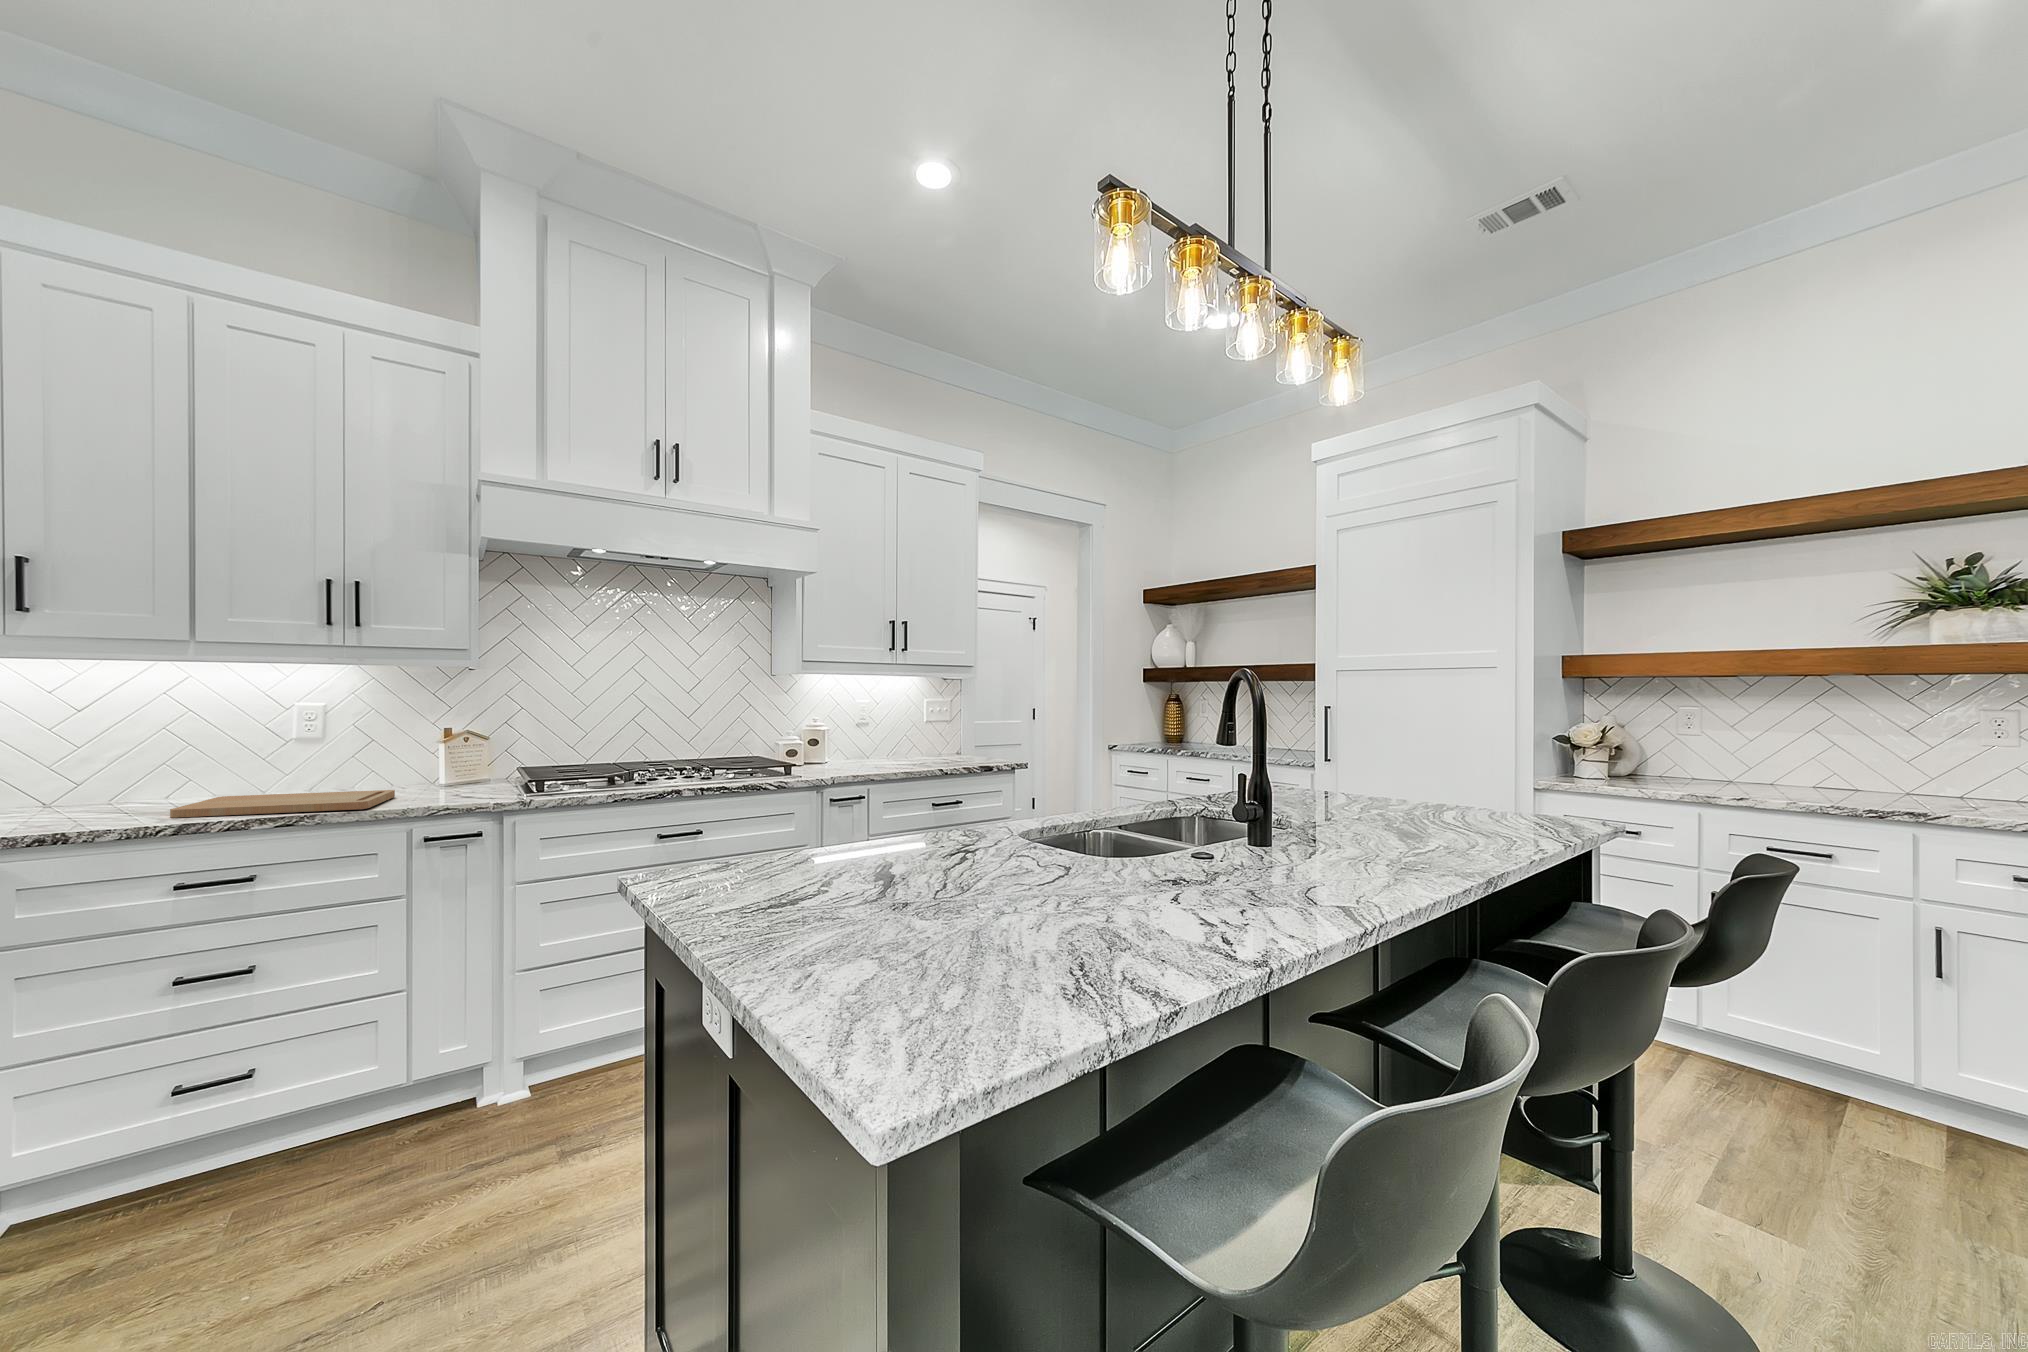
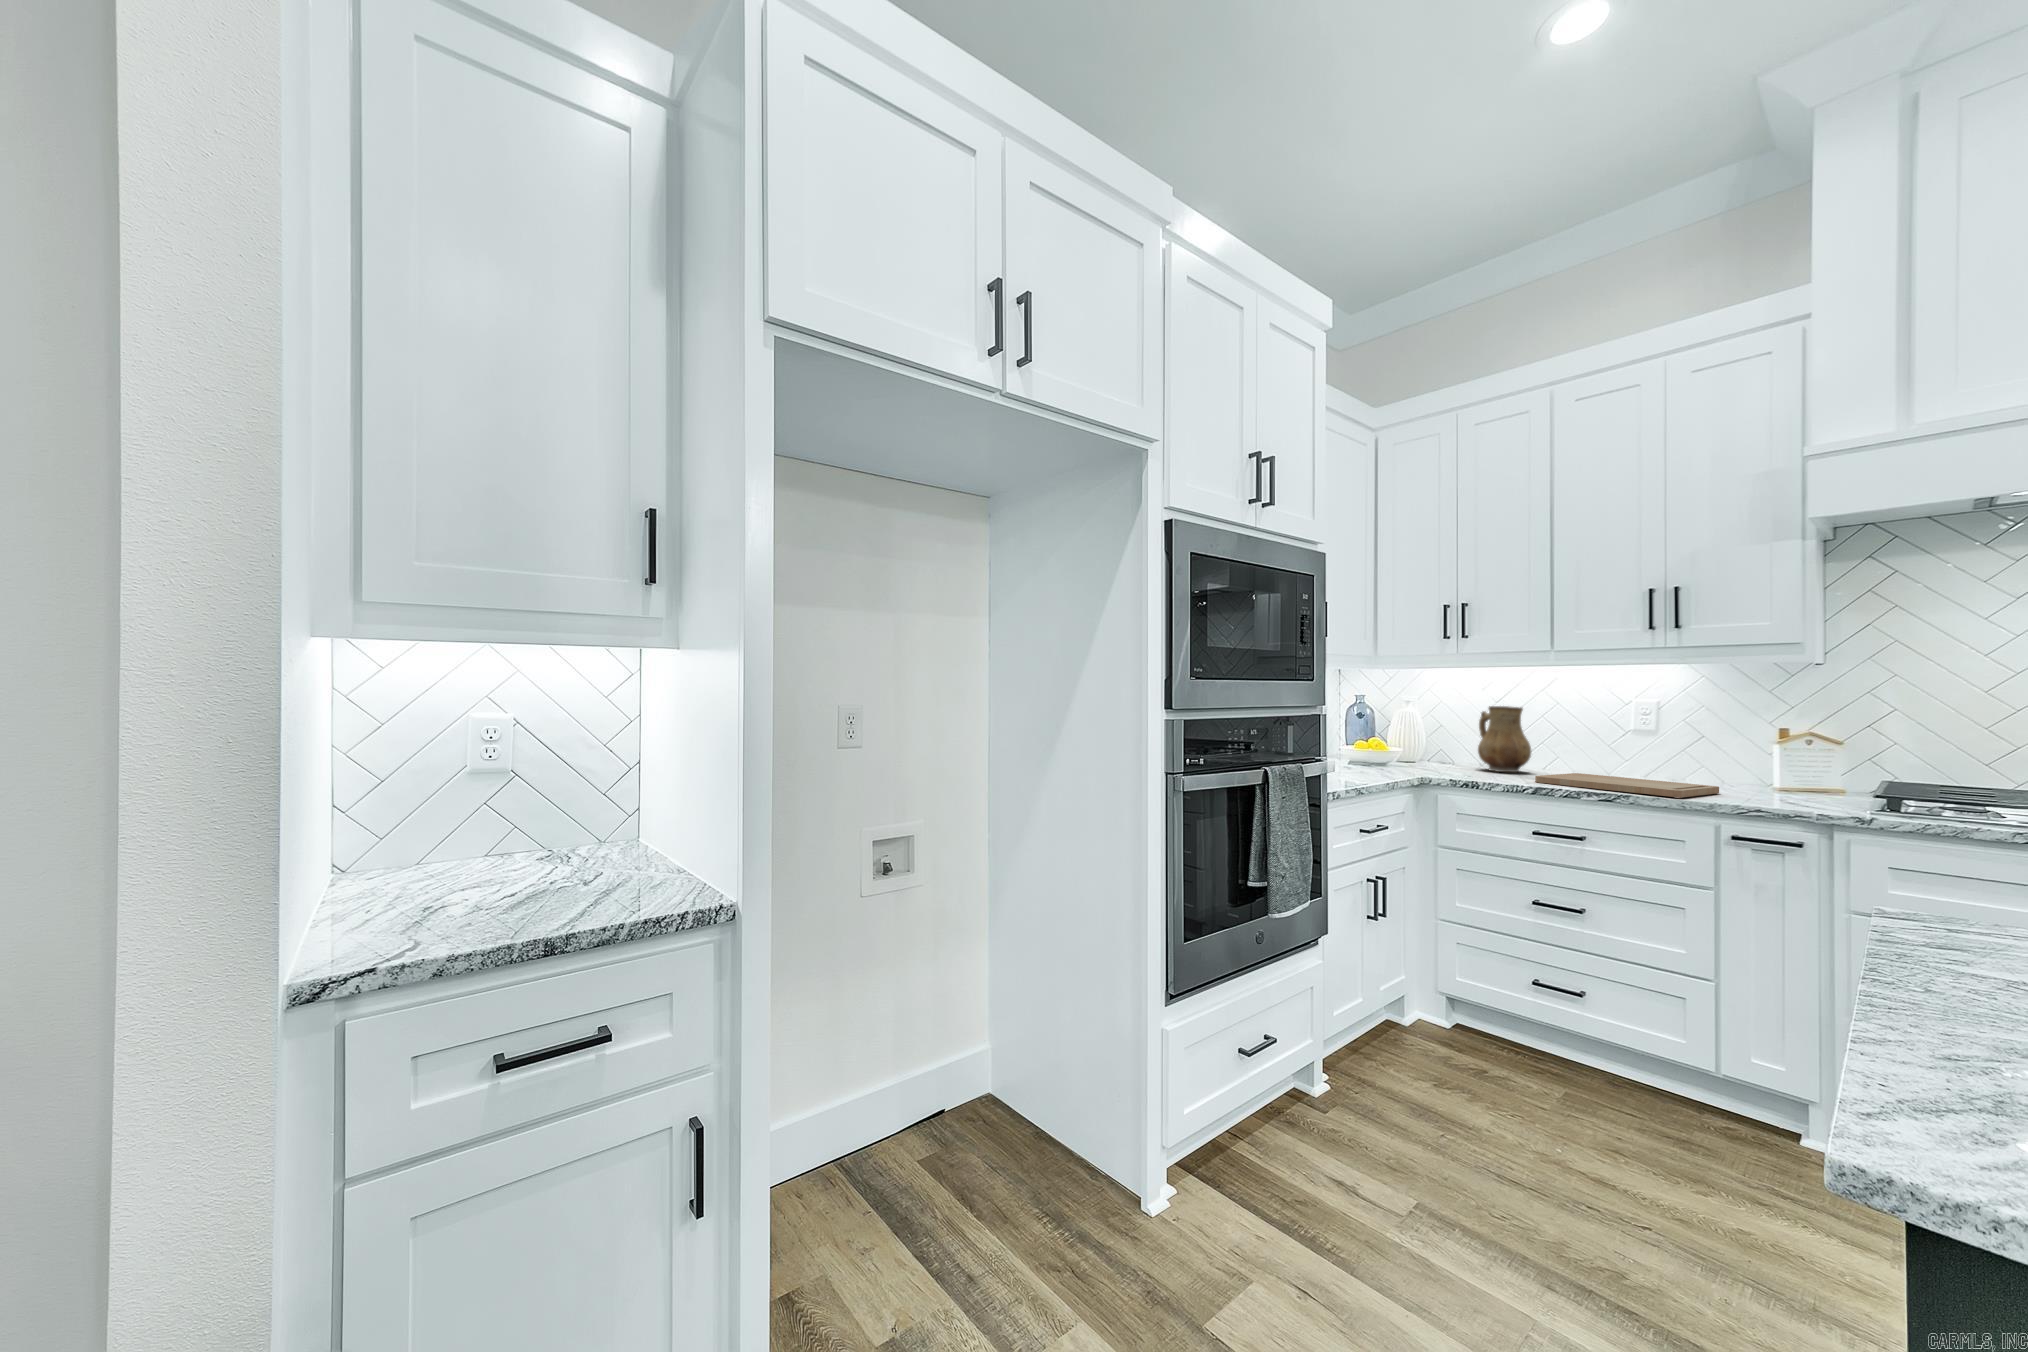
ceramic pitcher: none [52,717,149,811] -> present [1478,706,1531,772]

